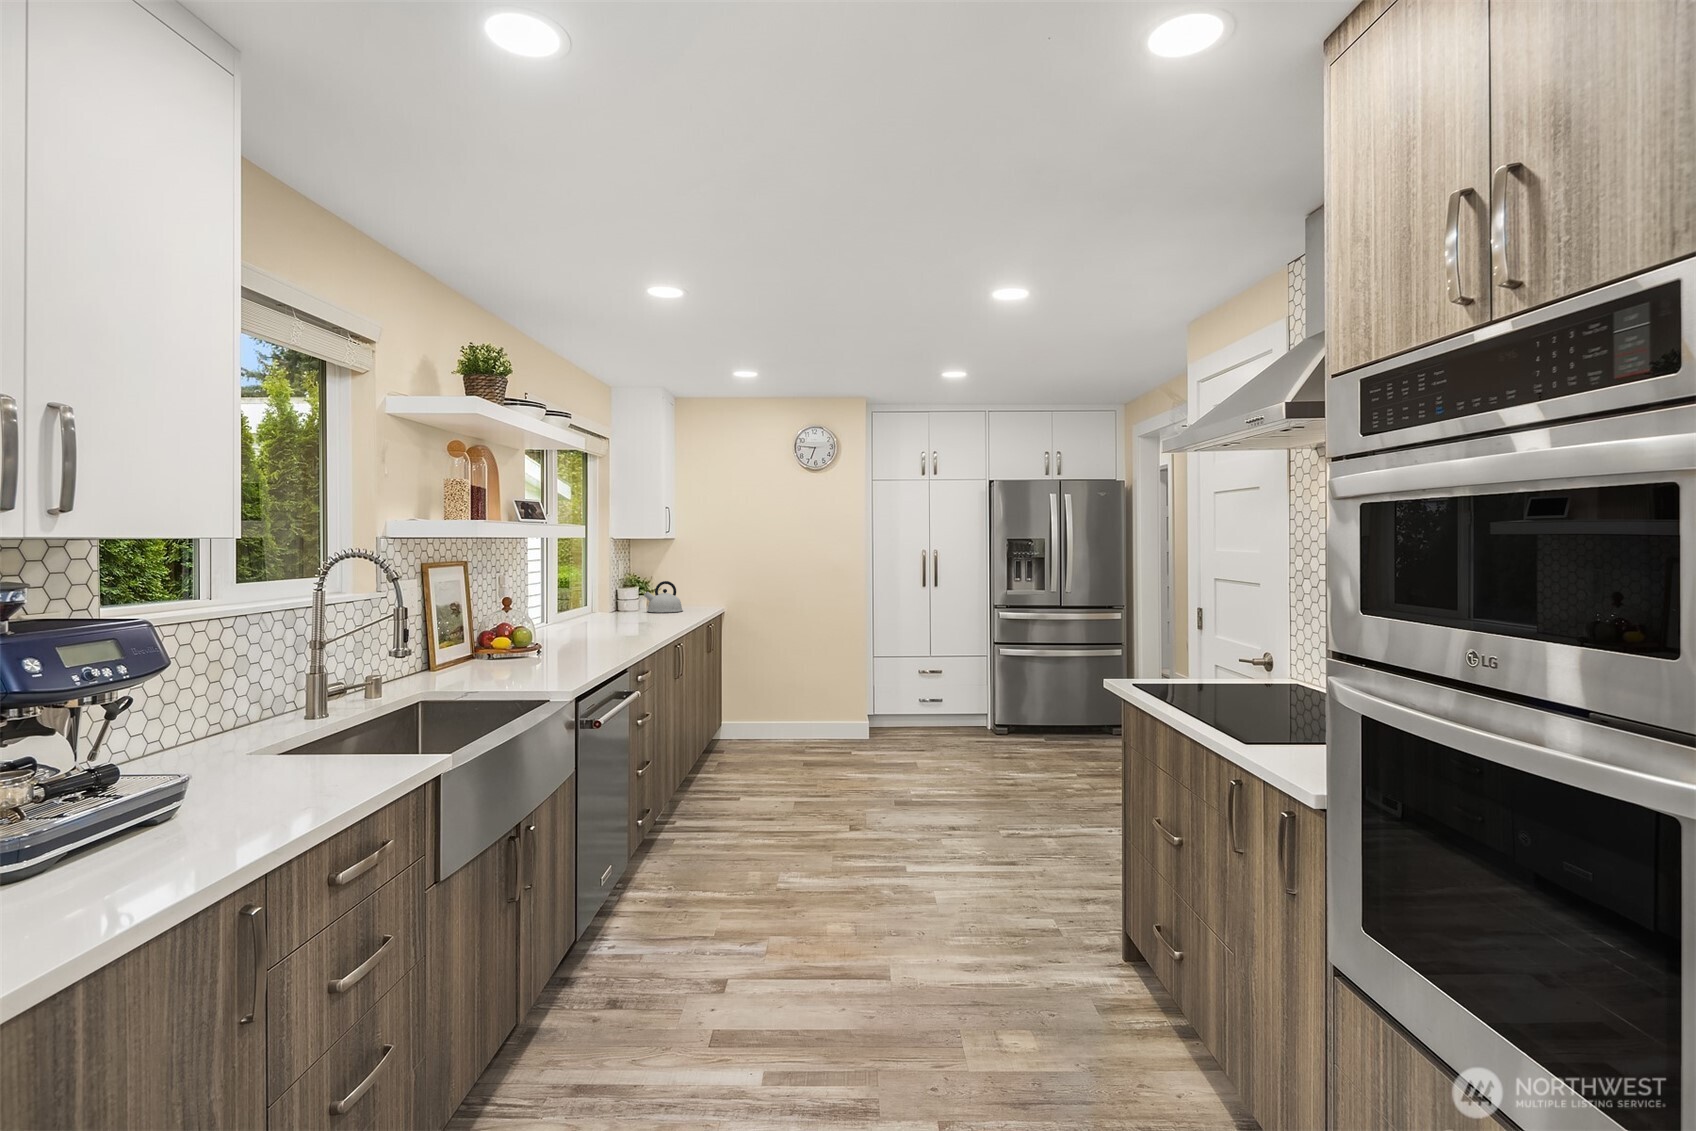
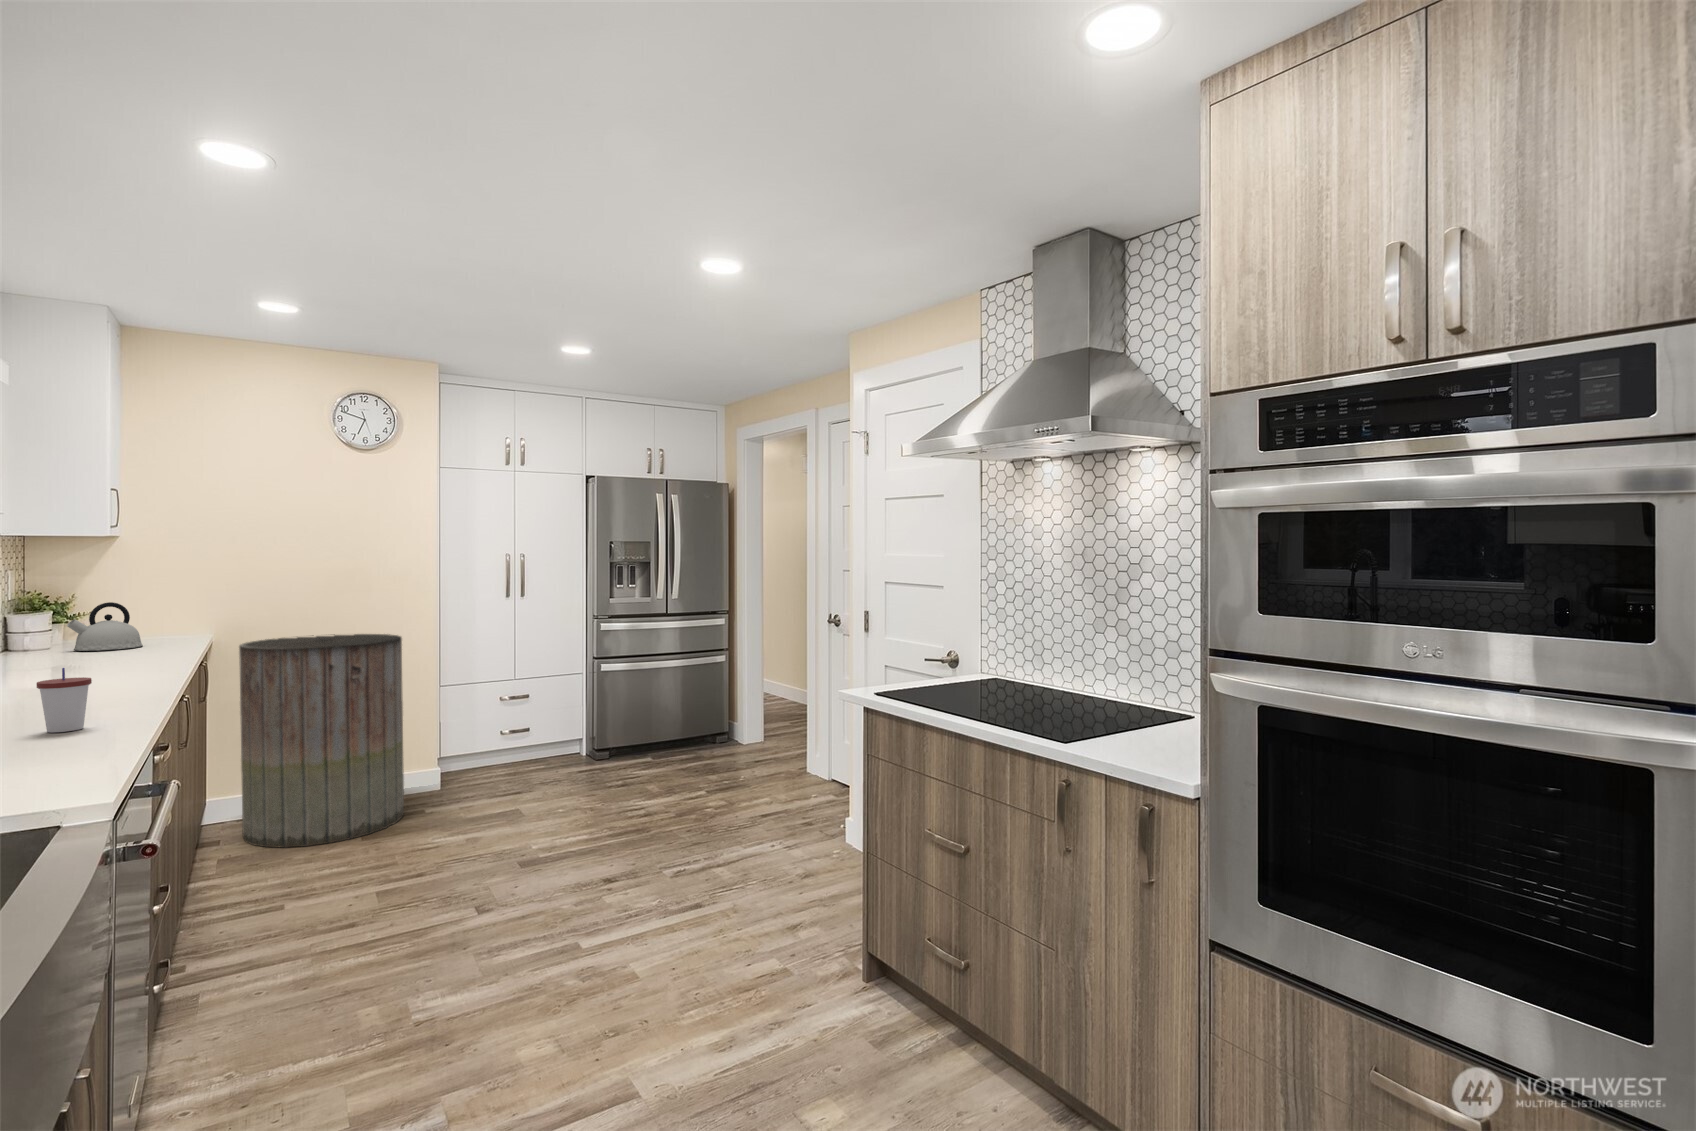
trash can: none [736,611,839,764] -> present [239,634,404,848]
cup: none [582,618,608,656] -> present [37,668,92,732]

